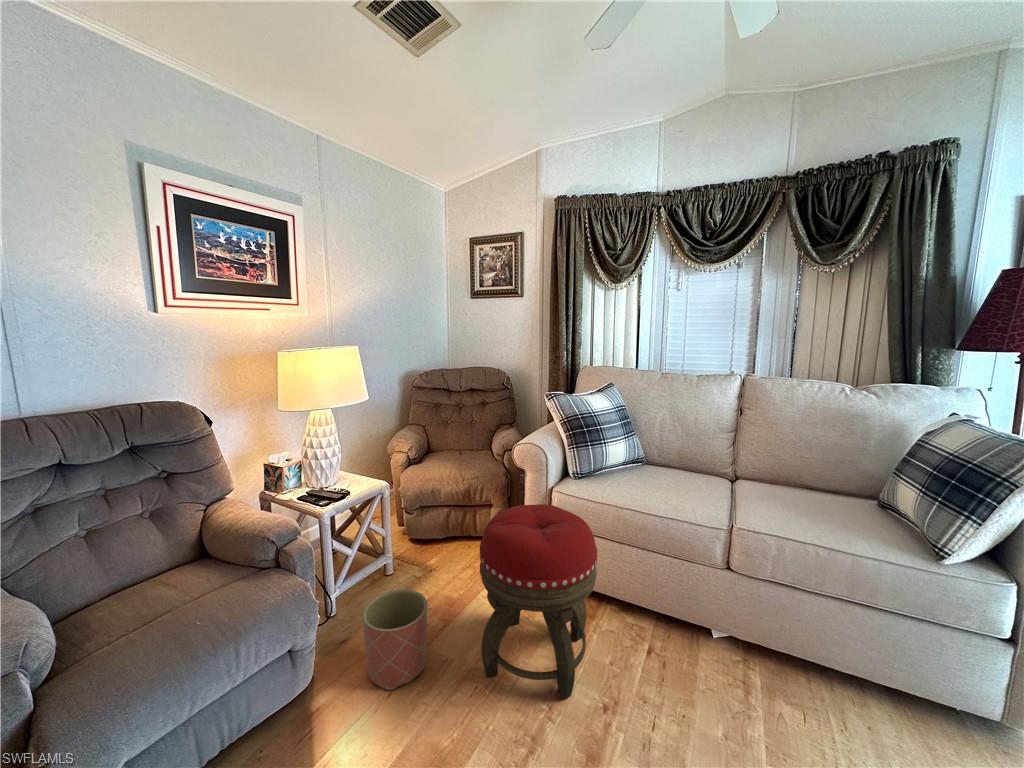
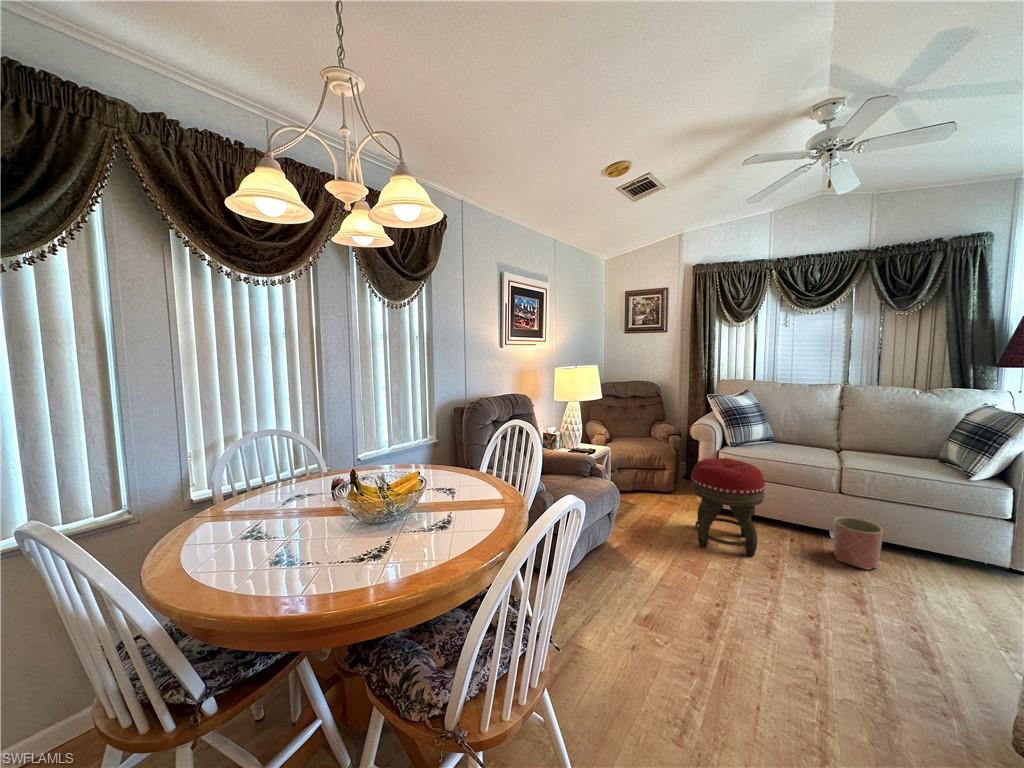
planter: present [363,589,427,690] -> present [833,517,883,570]

